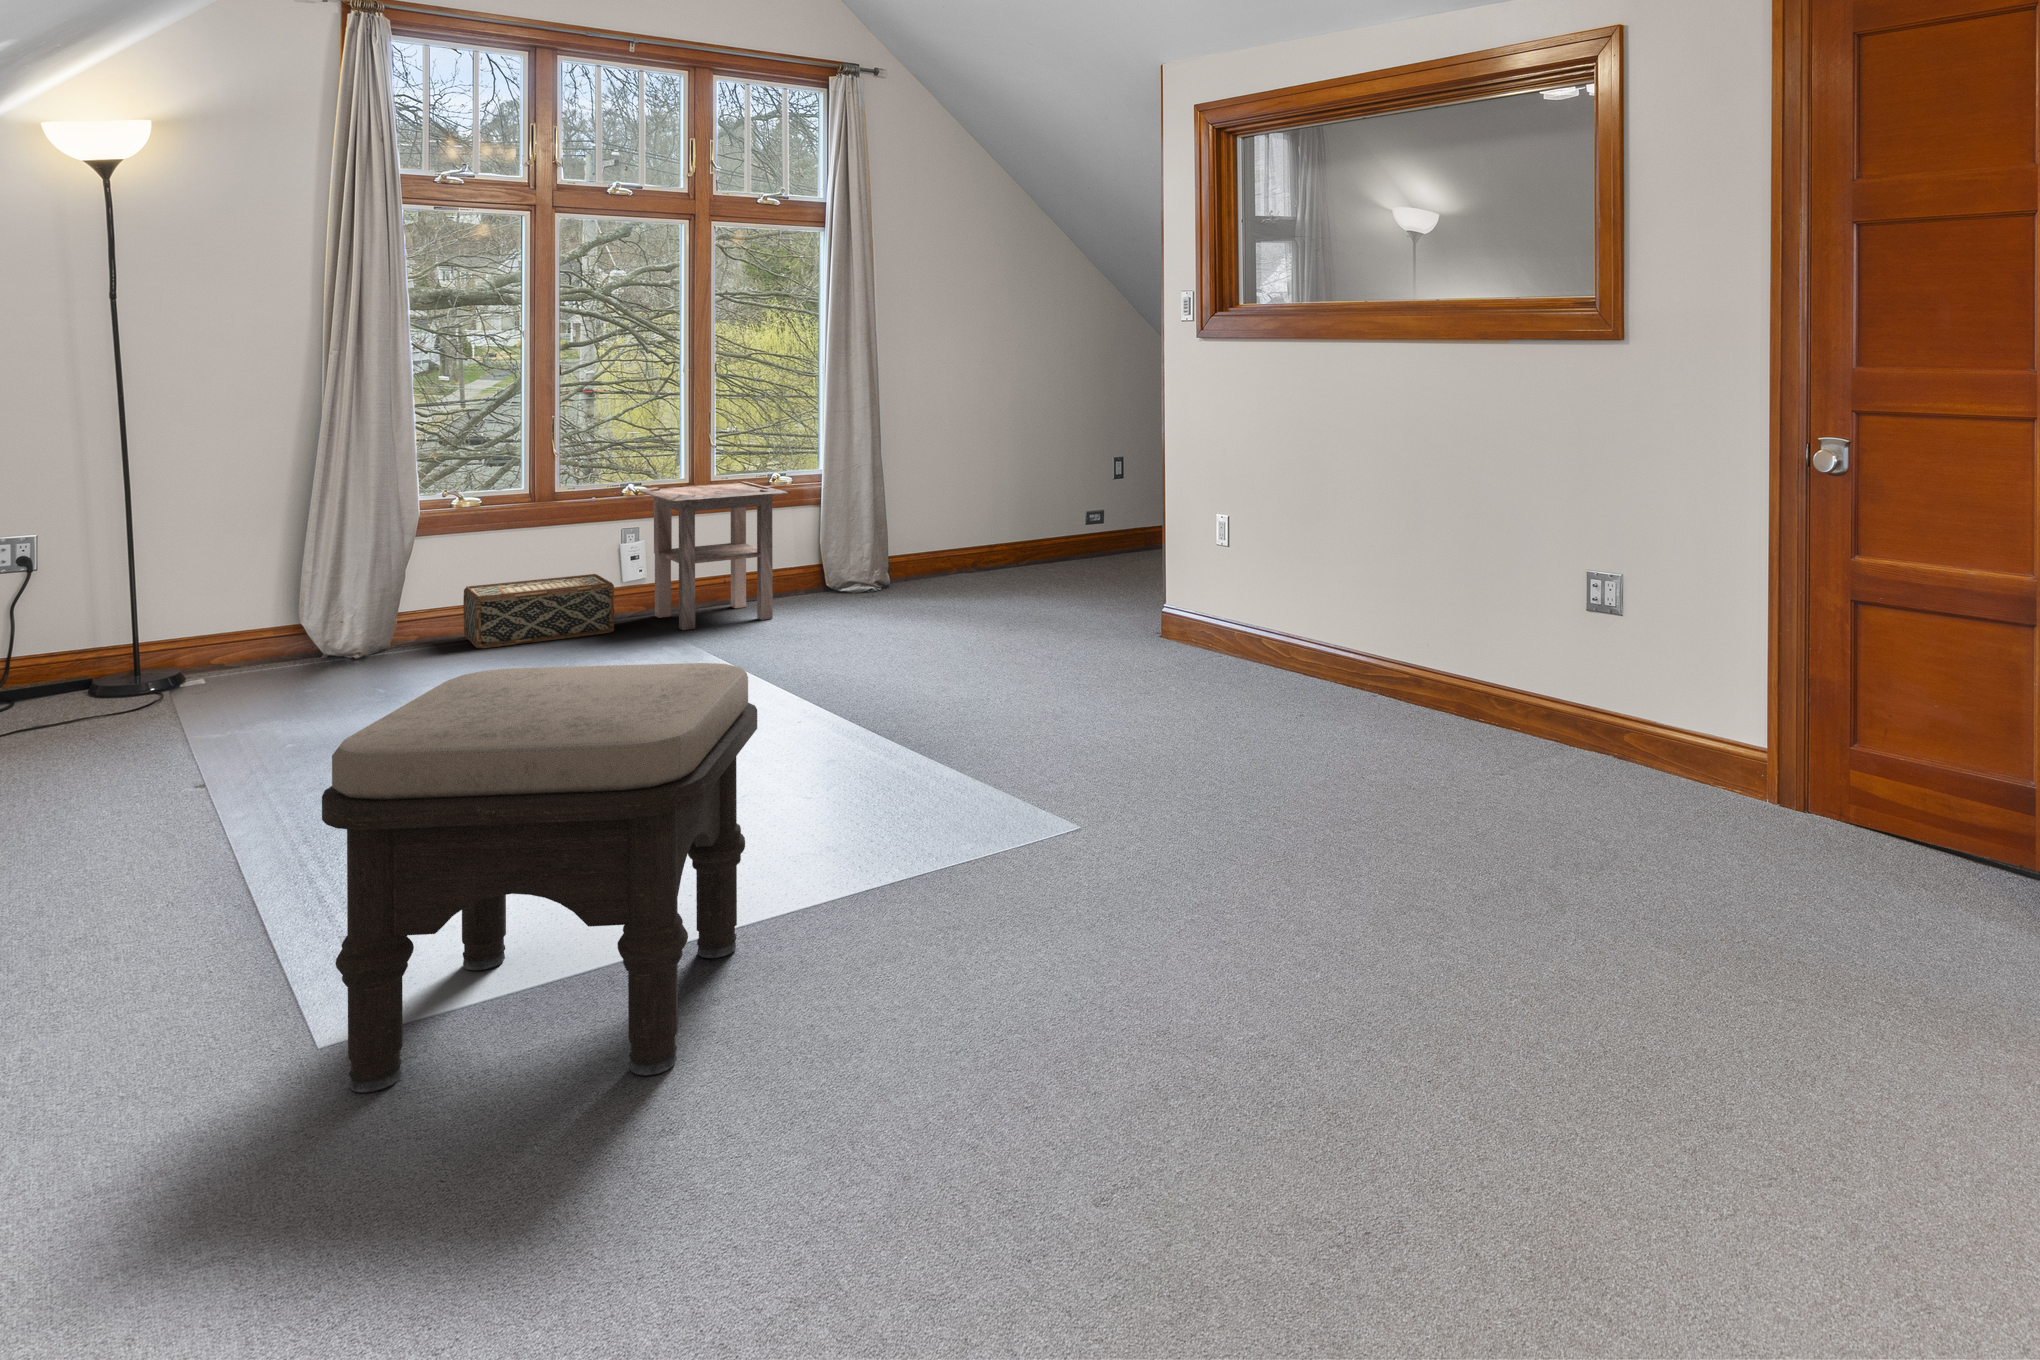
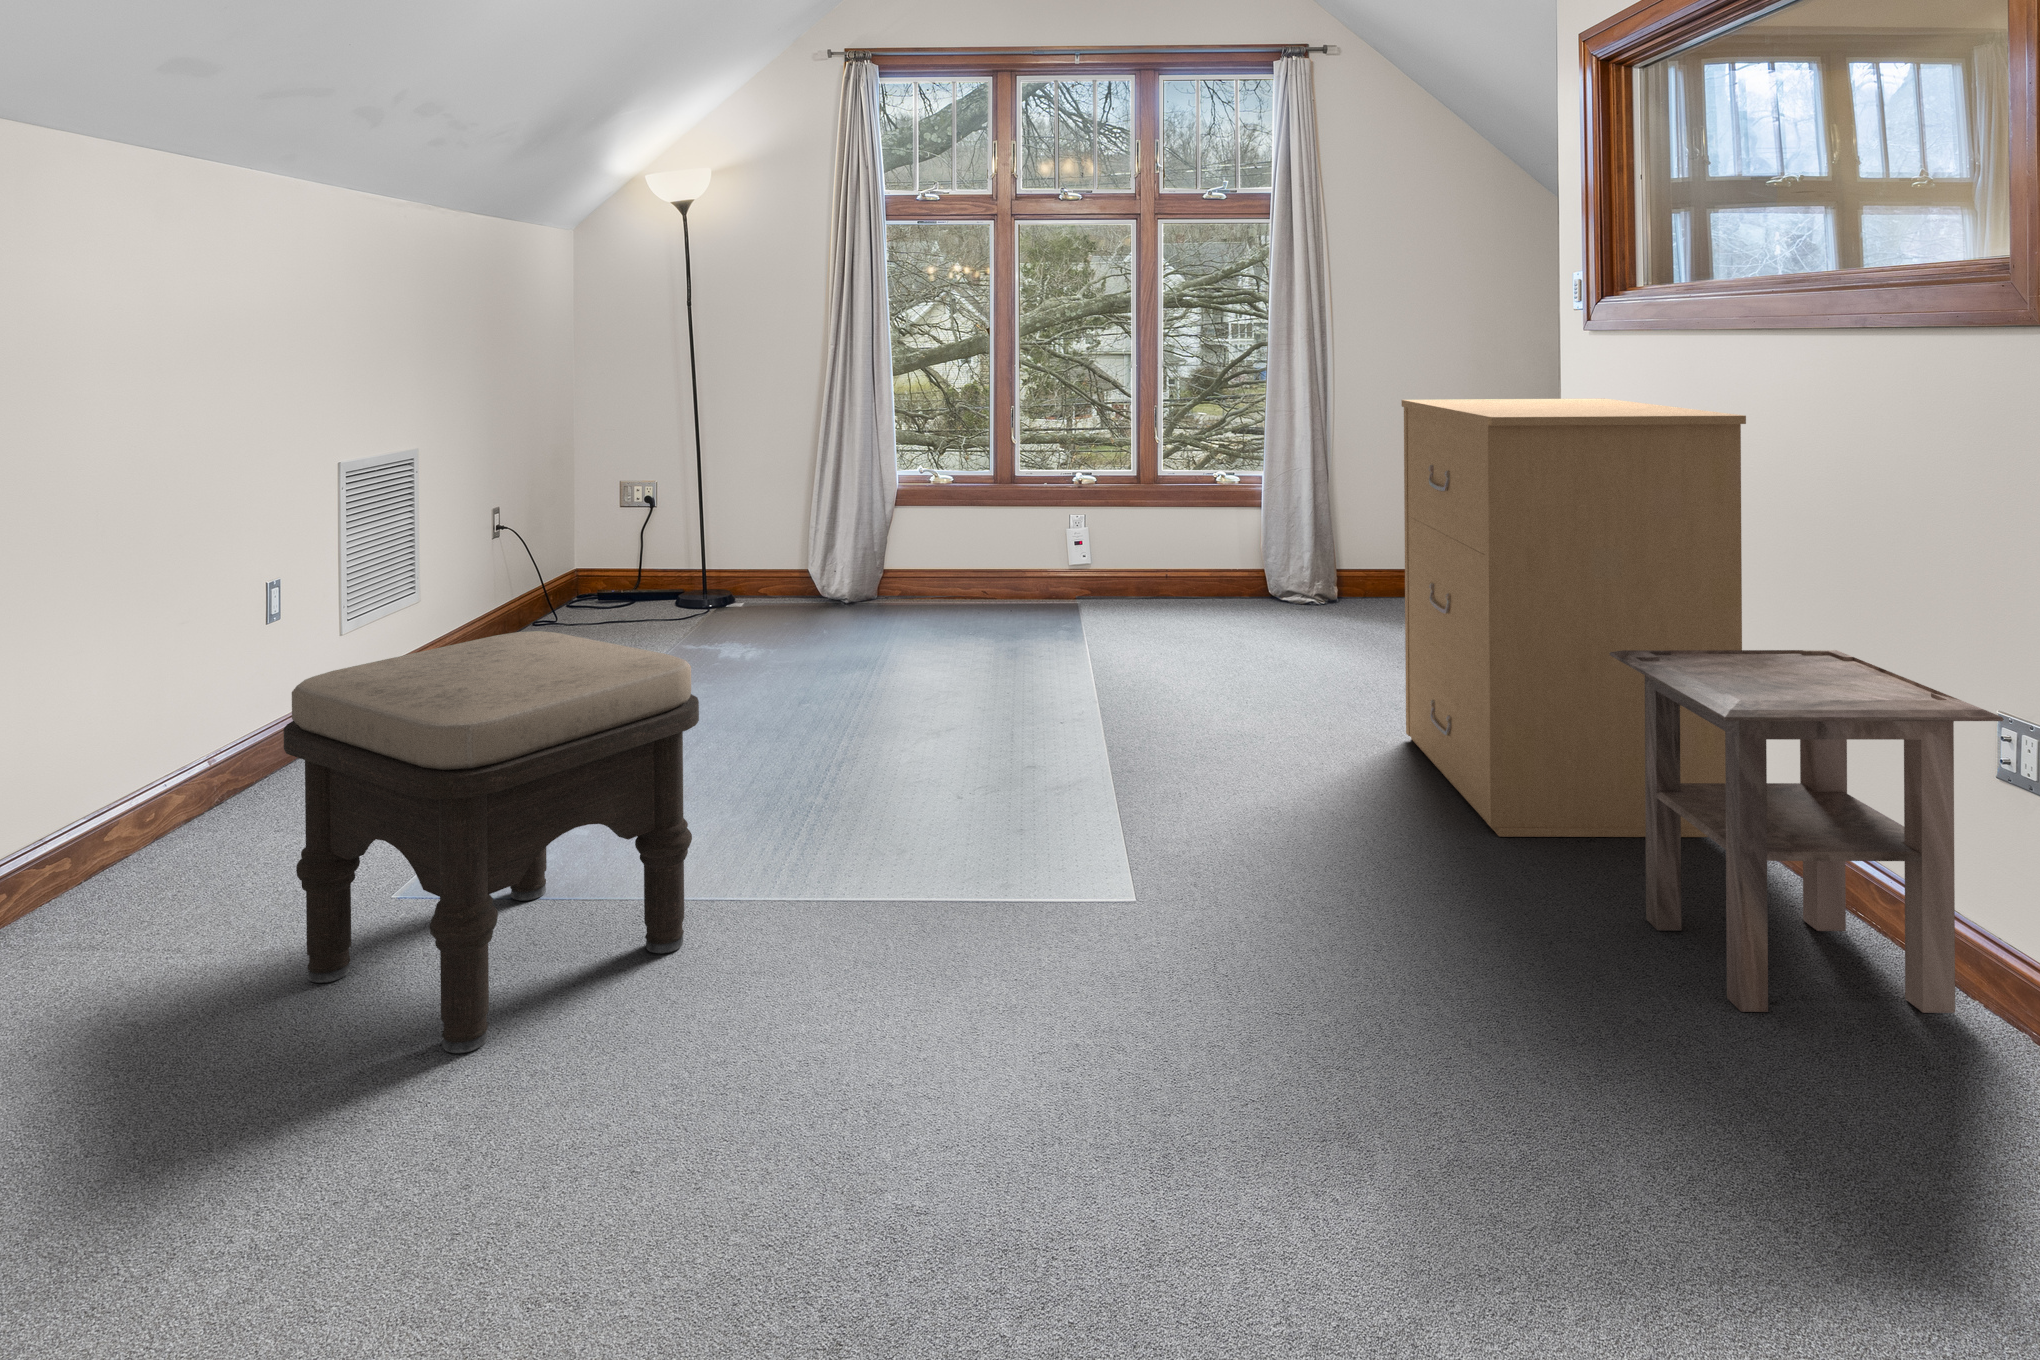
filing cabinet: none [1088,390,1366,722] -> present [1402,398,1746,837]
side table: present [639,482,788,630] -> present [1609,650,2004,1013]
woven basket: present [463,574,614,649] -> none [928,553,1046,609]

